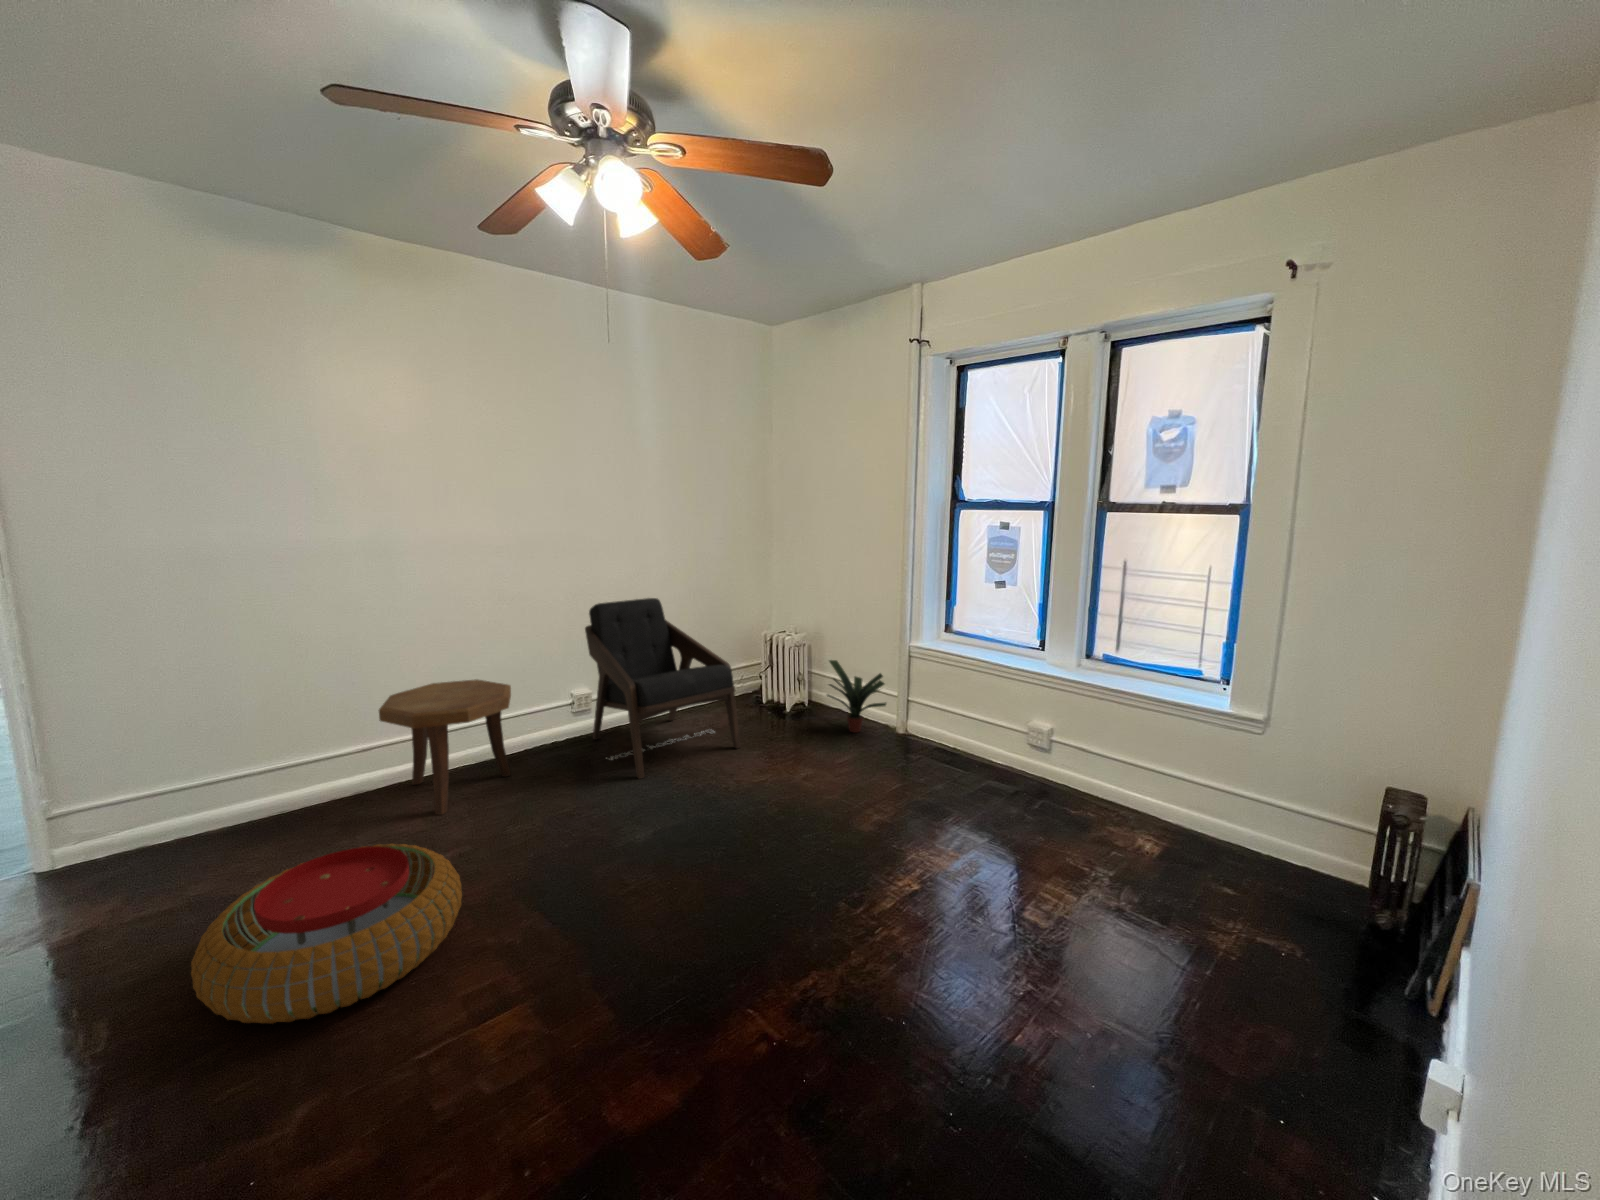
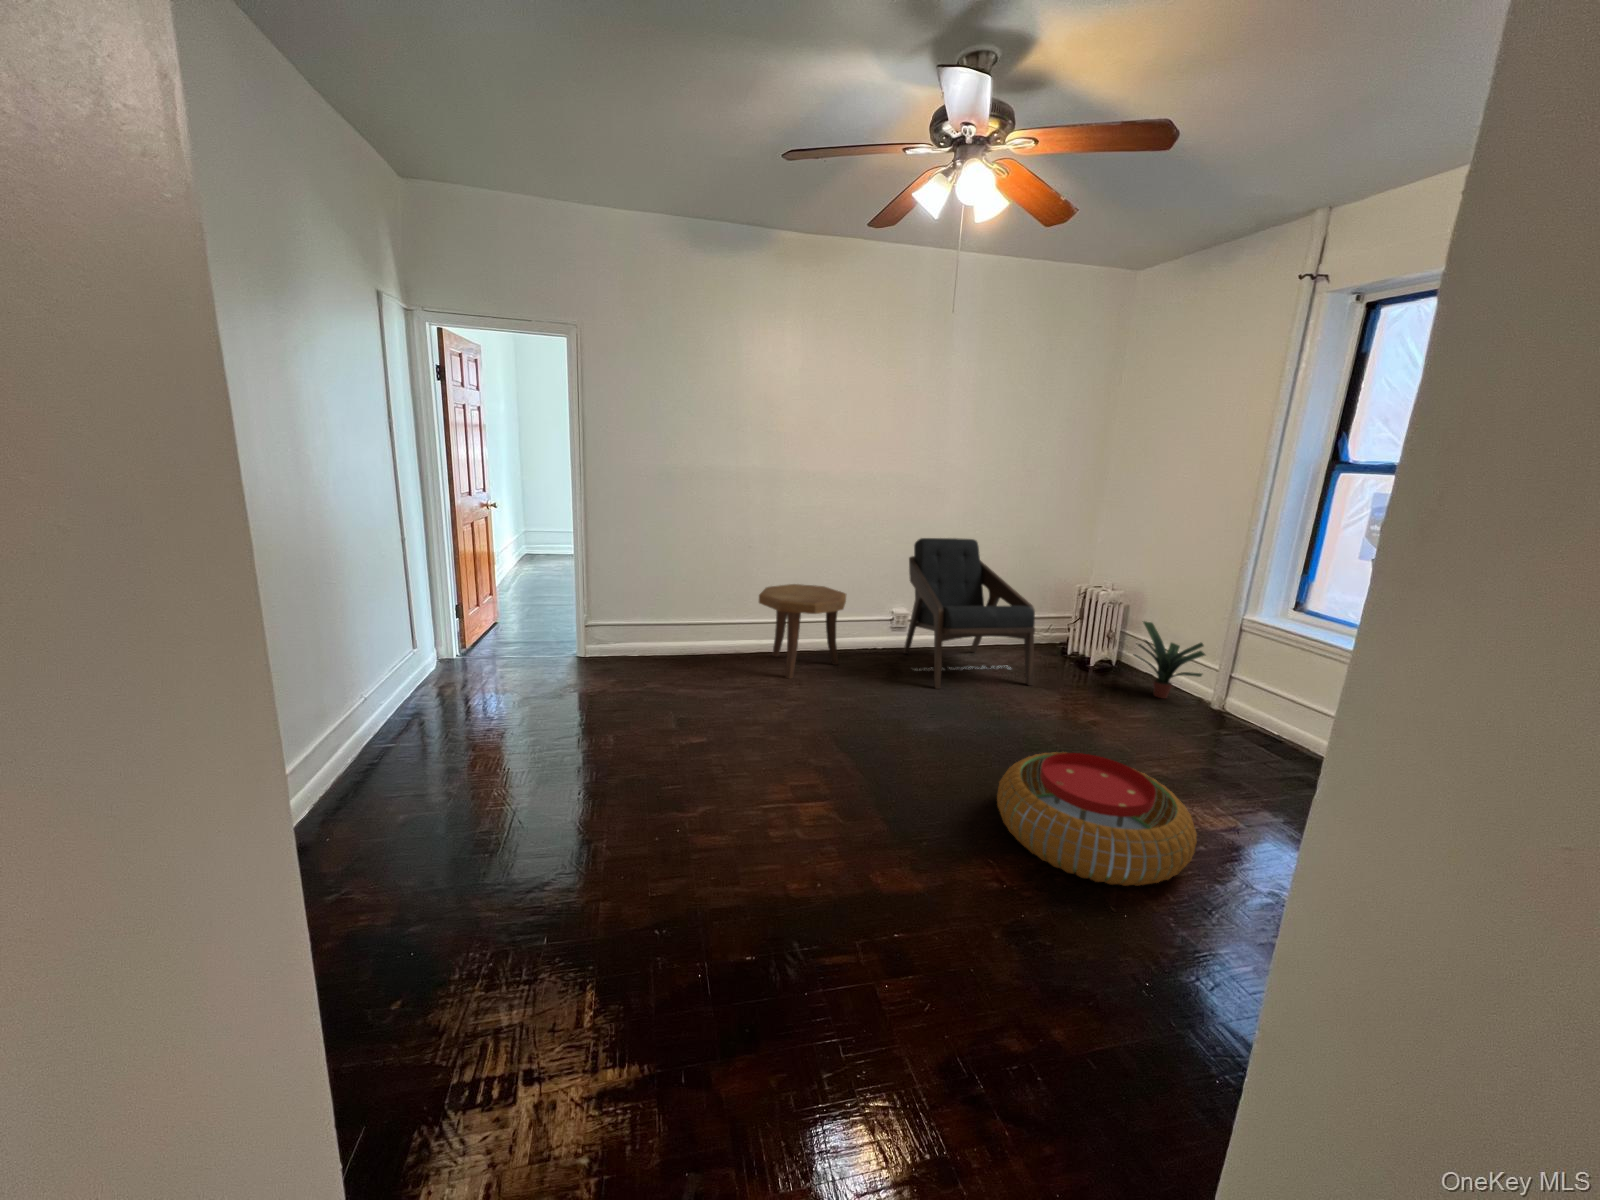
pouf: present [191,843,462,1024] -> present [997,752,1197,886]

